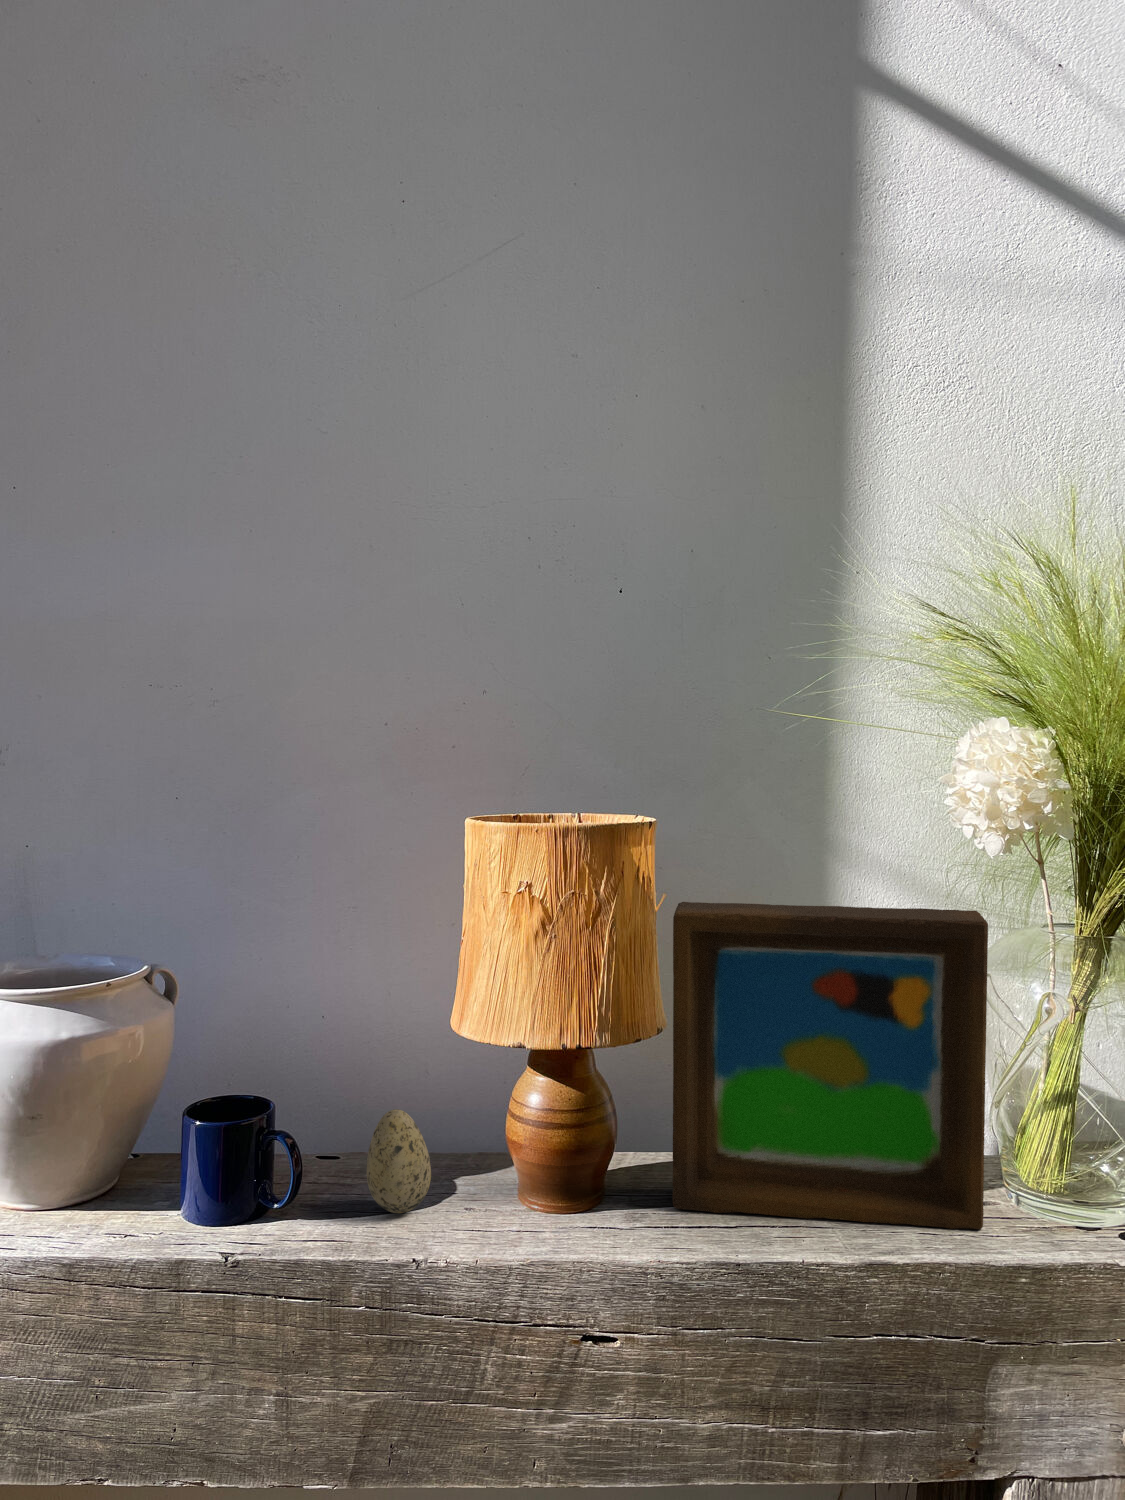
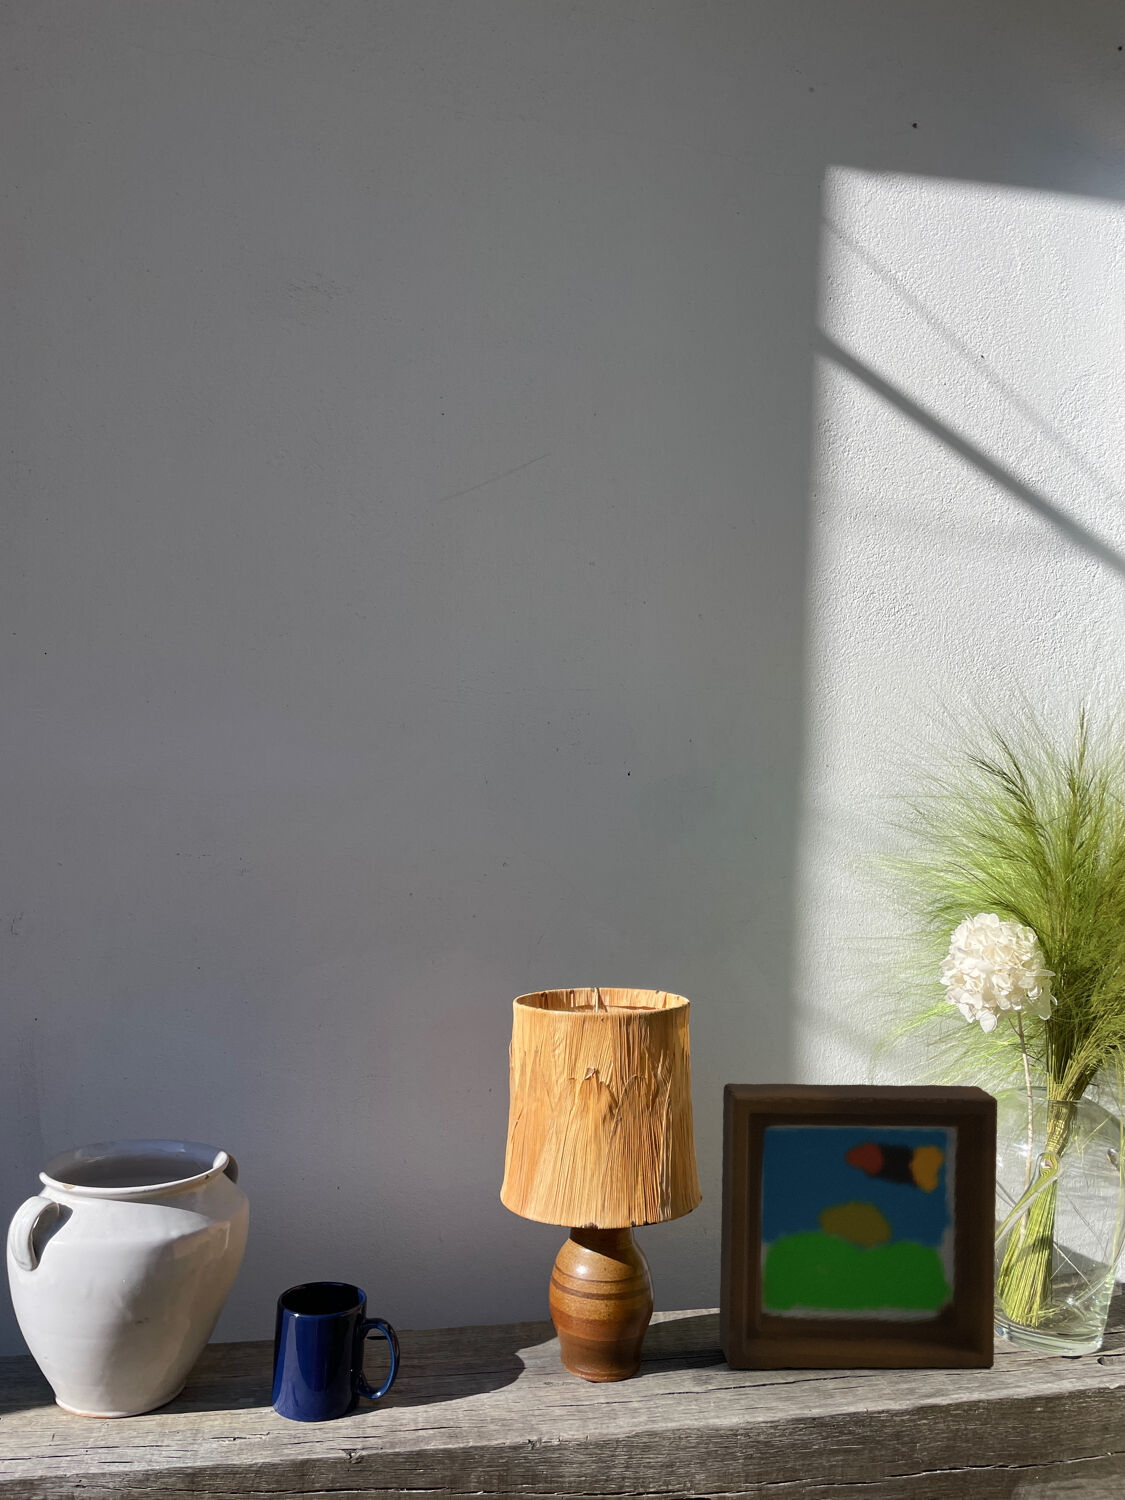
decorative egg: present [367,1109,431,1213] -> none [456,1294,516,1394]

